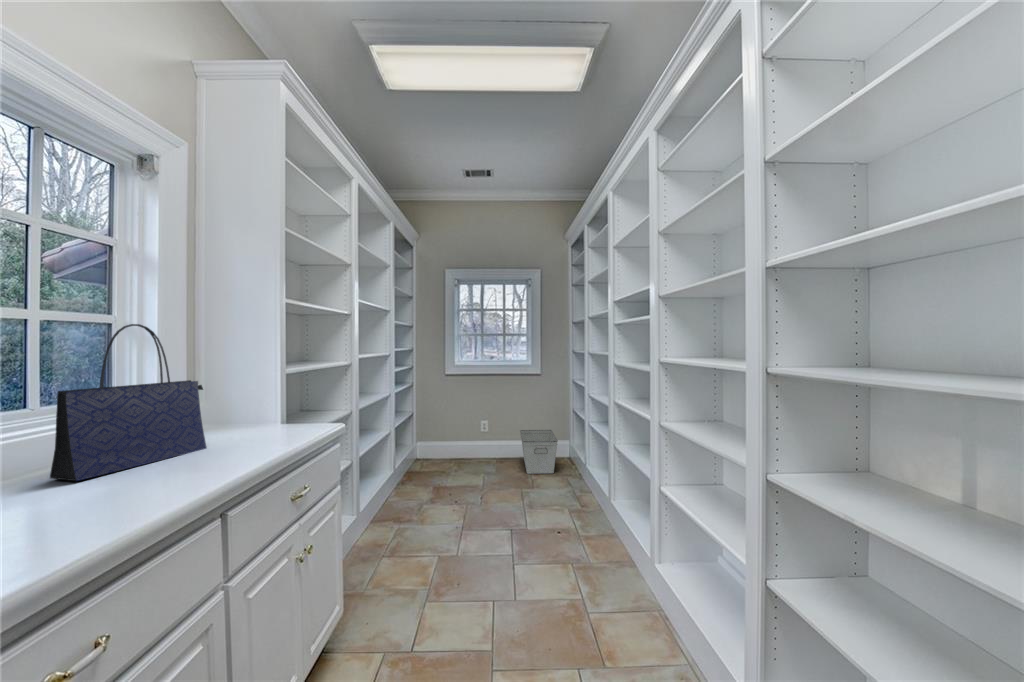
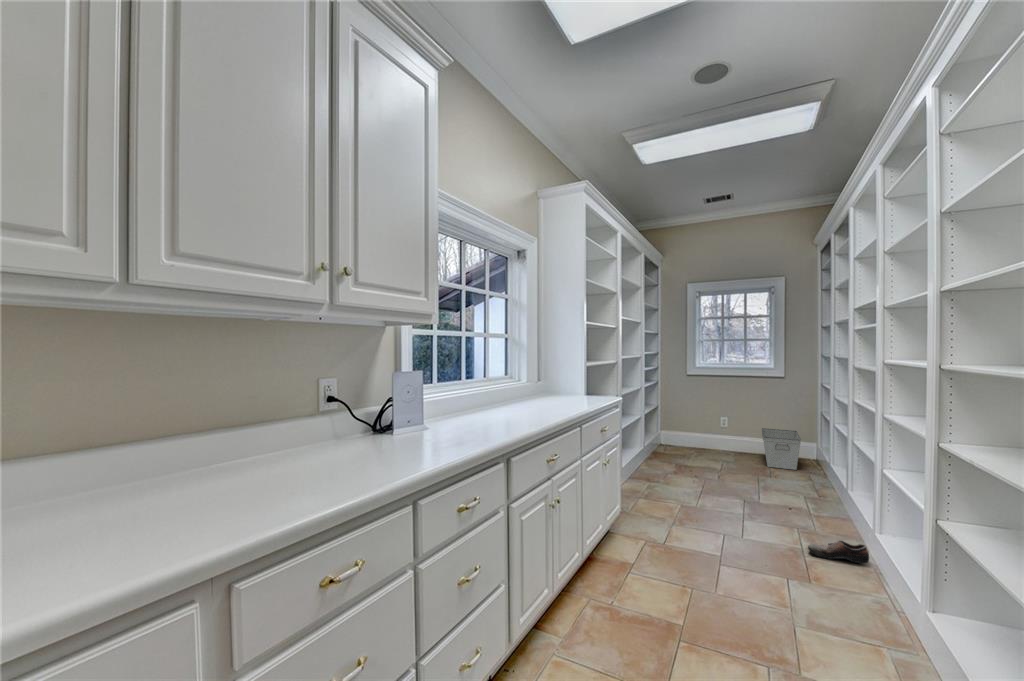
tote bag: present [50,324,207,481] -> none [506,338,557,407]
shoe: none [586,577,646,605] -> present [808,541,869,563]

